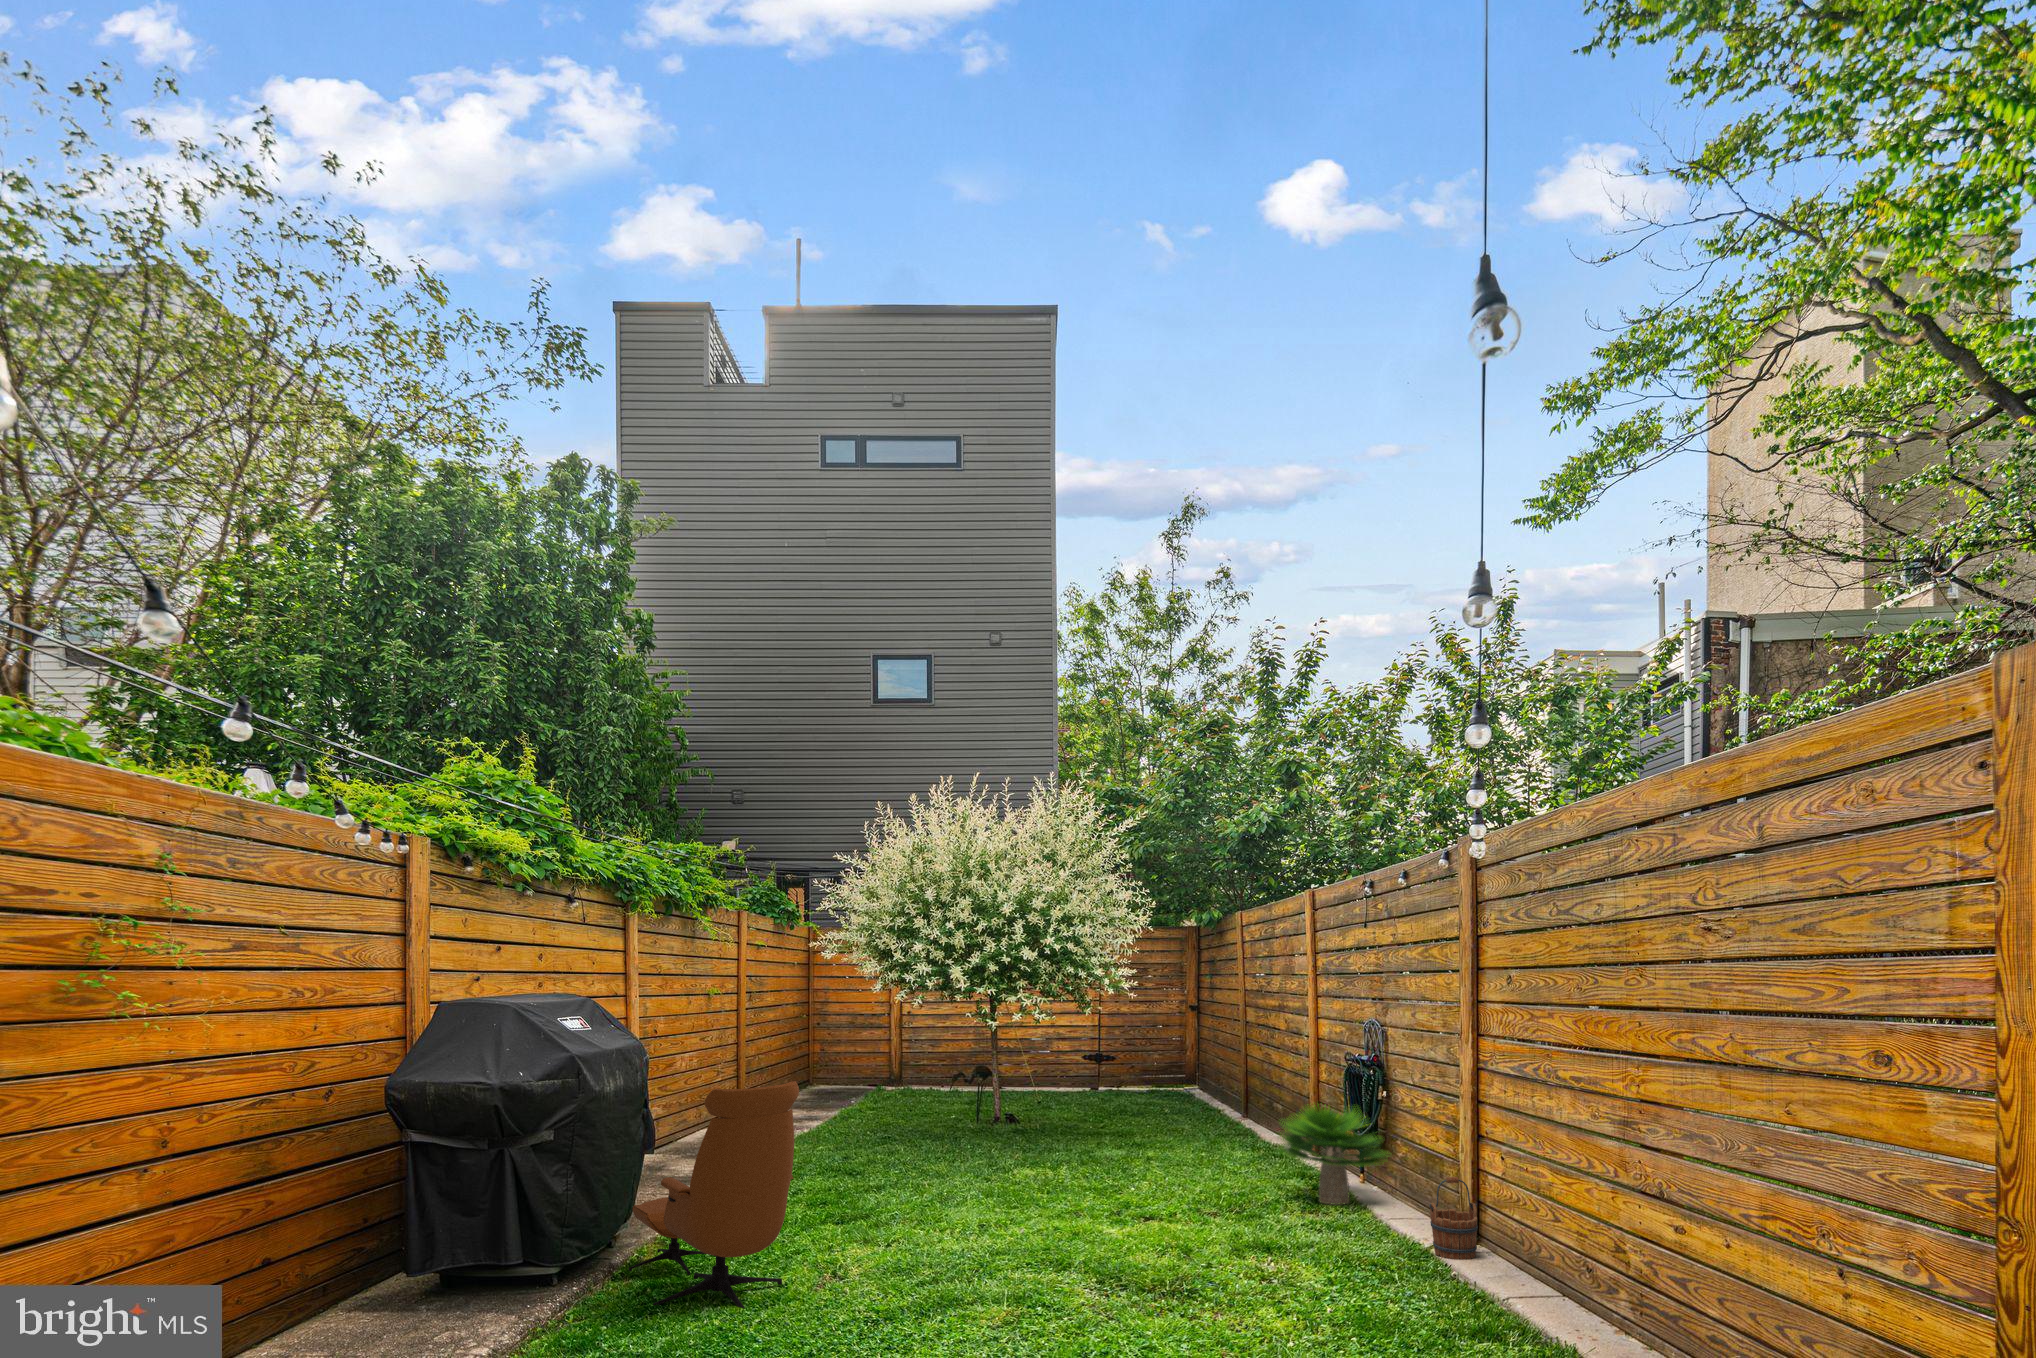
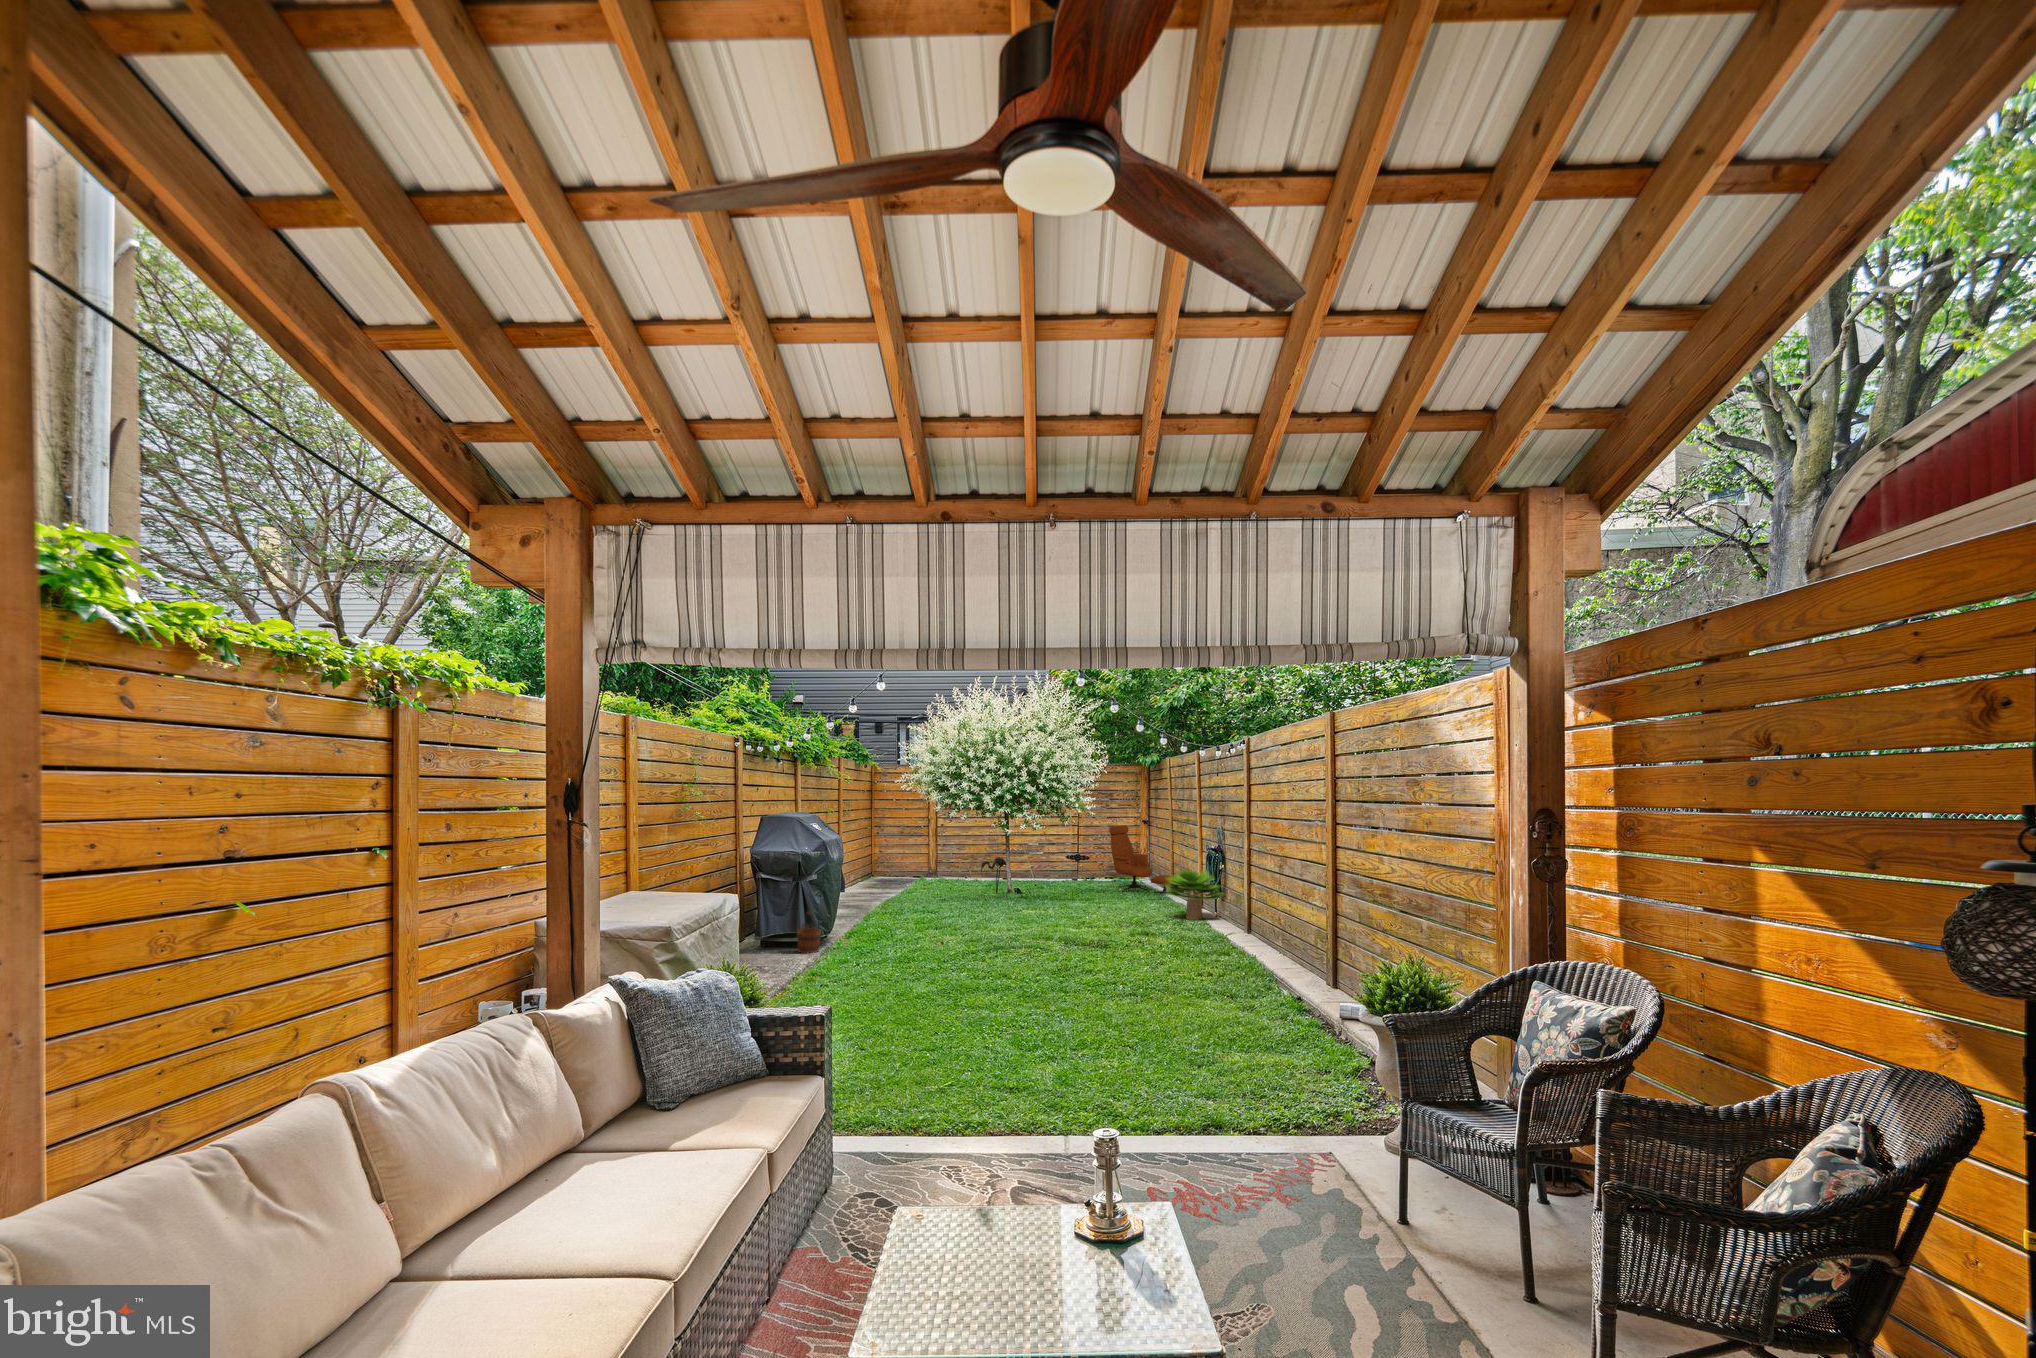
lounge chair: present [629,1081,799,1308] -> present [1109,825,1173,894]
wooden bucket: present [1429,1177,1478,1260] -> present [797,912,821,953]

